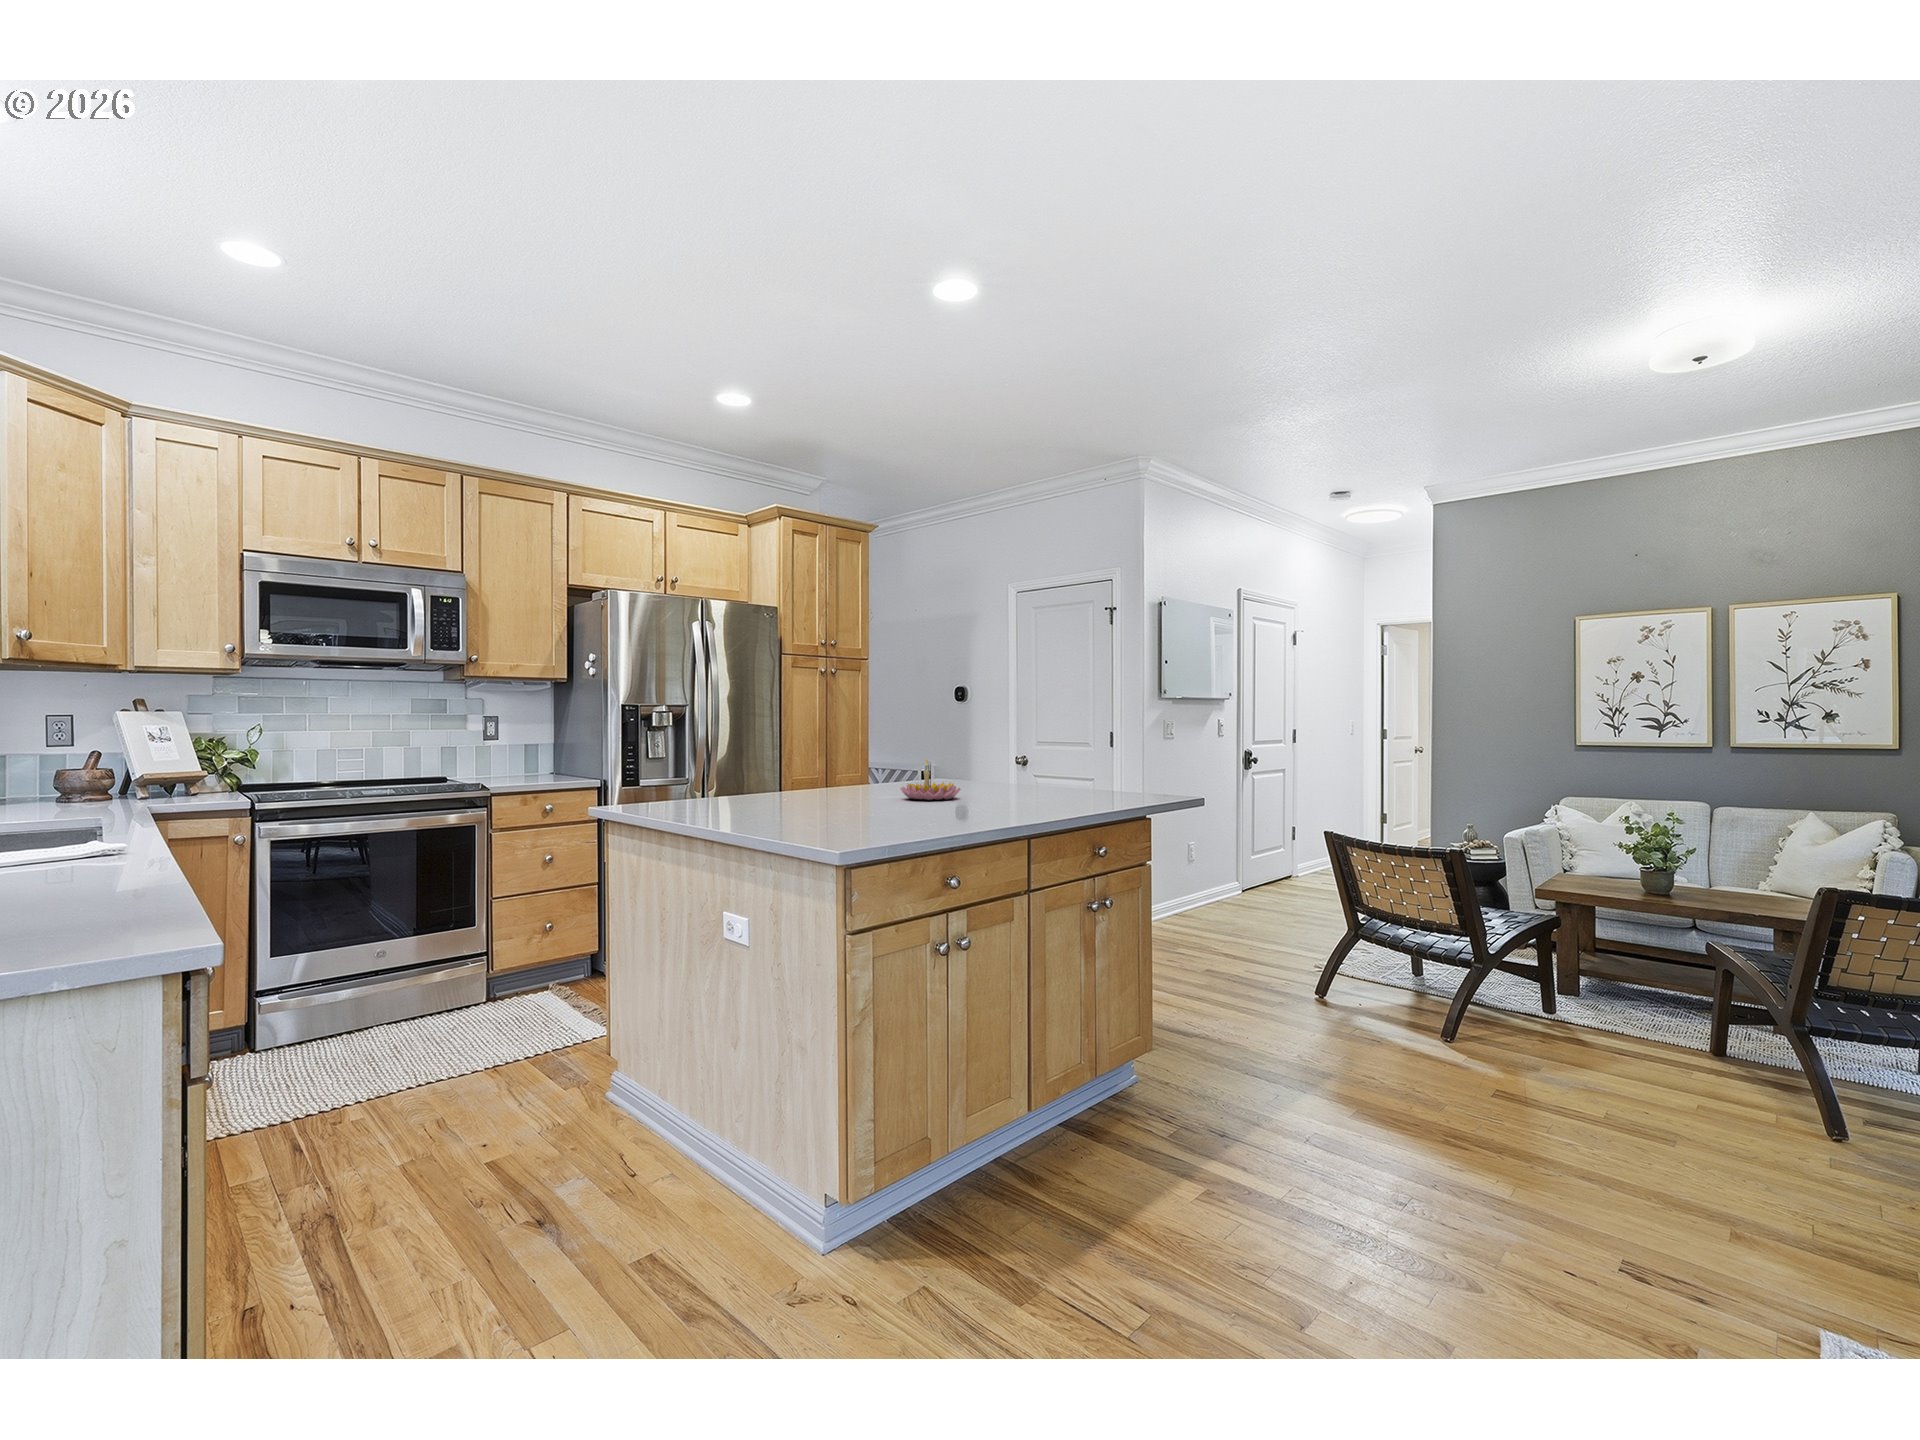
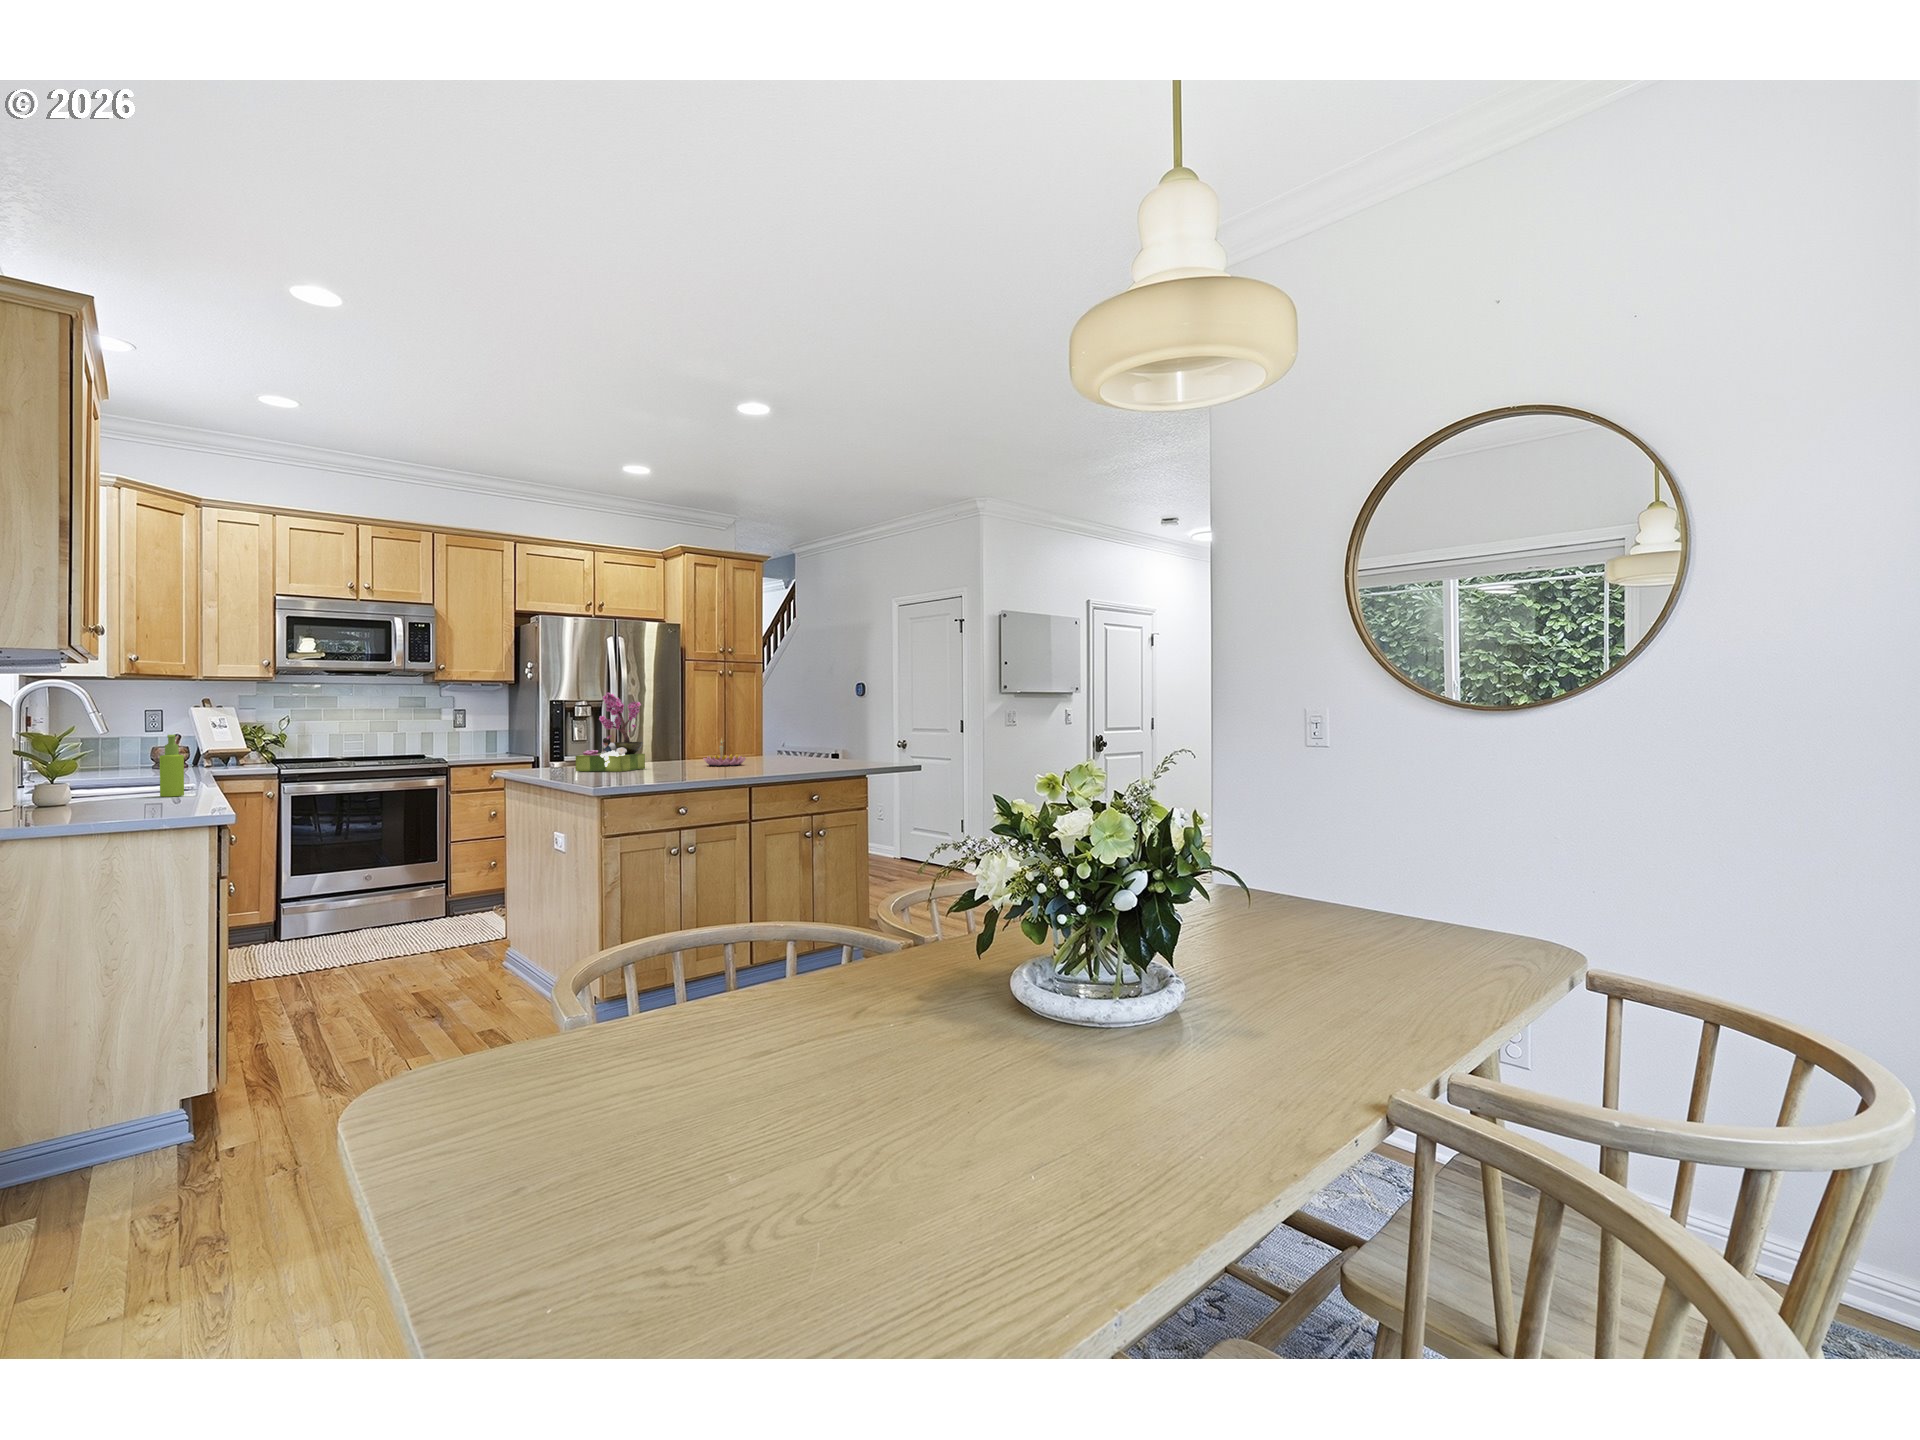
flower arrangement: none [739,690,830,813] -> present [576,692,645,772]
soap dispenser: none [64,765,113,885] -> present [160,735,184,797]

